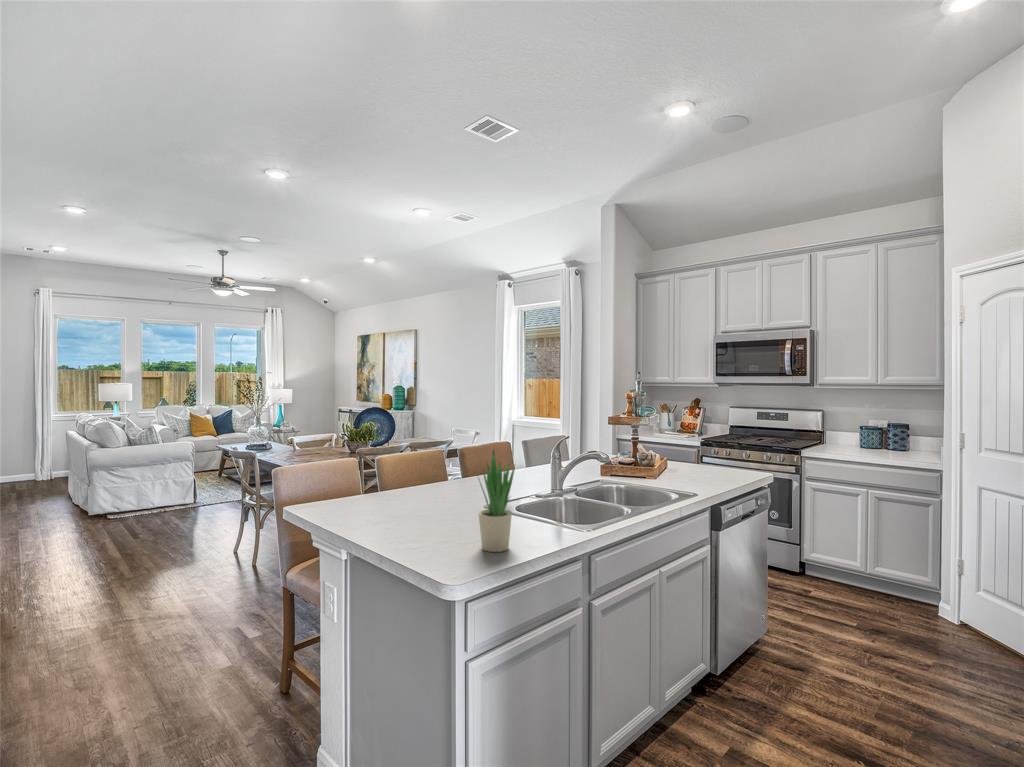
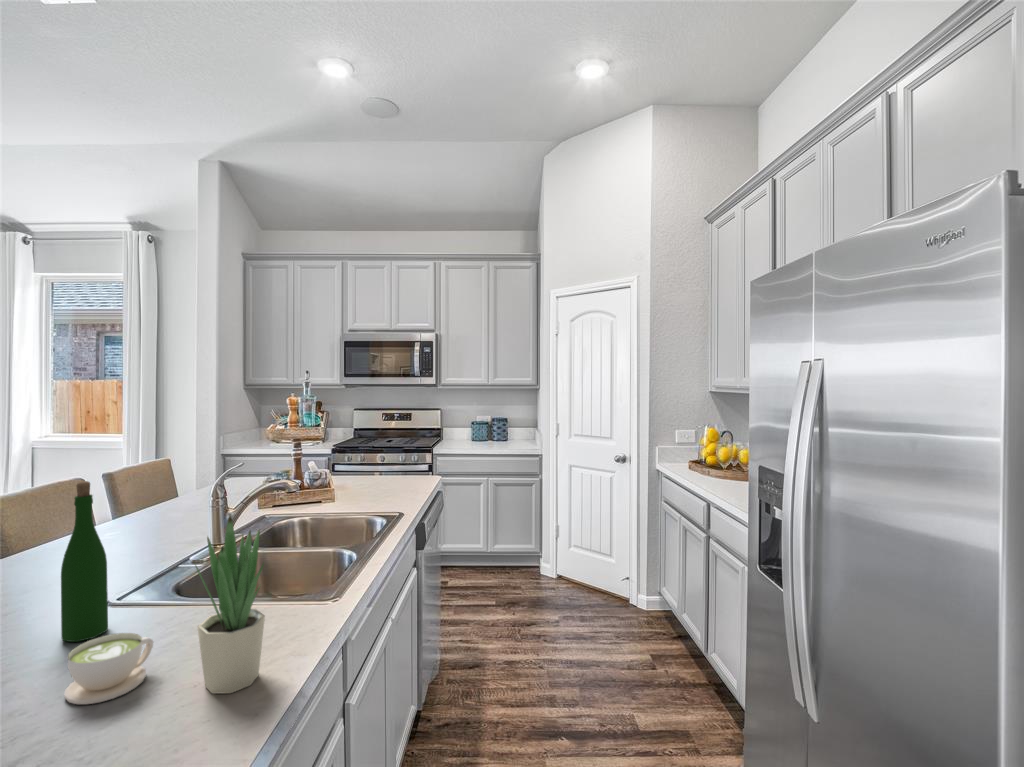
wine bottle: none [446,429,467,517] -> present [61,481,108,642]
coffee cup: none [430,510,469,539] -> present [64,633,153,704]

